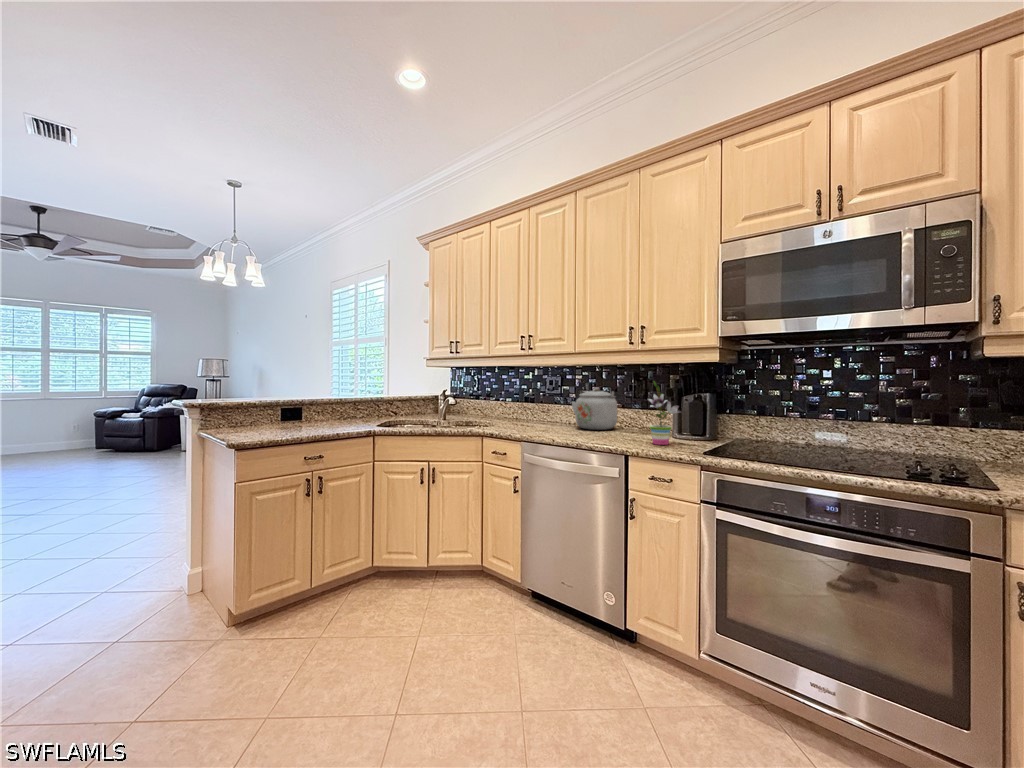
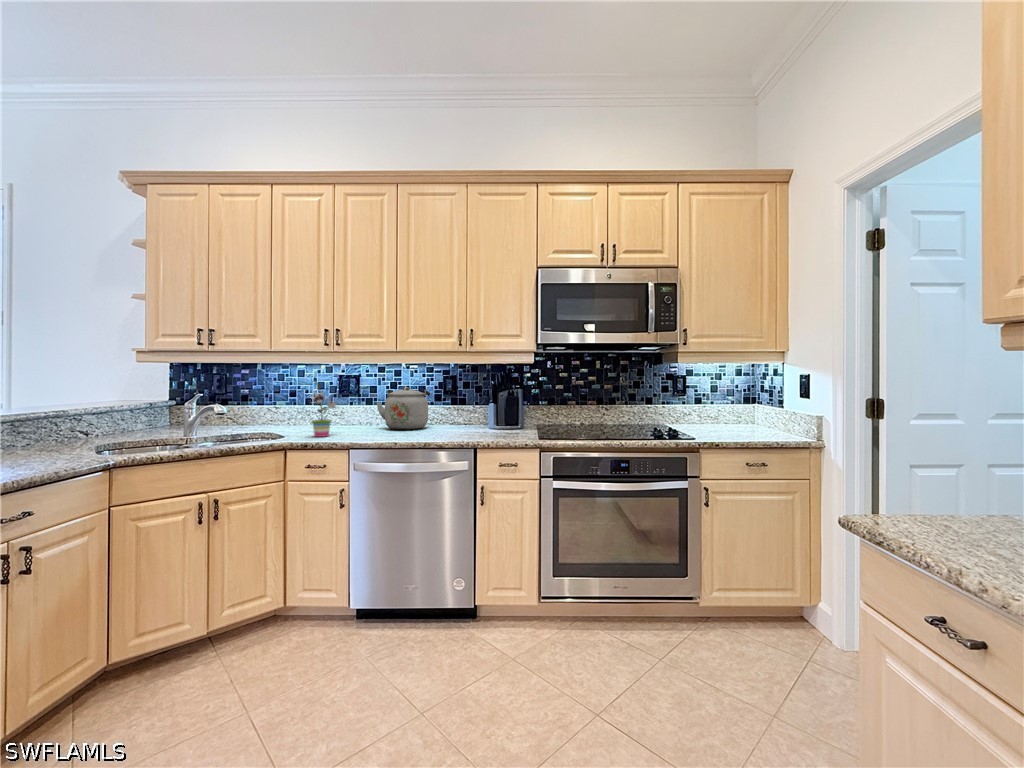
potted plant: present [649,381,678,445] -> present [311,380,337,437]

